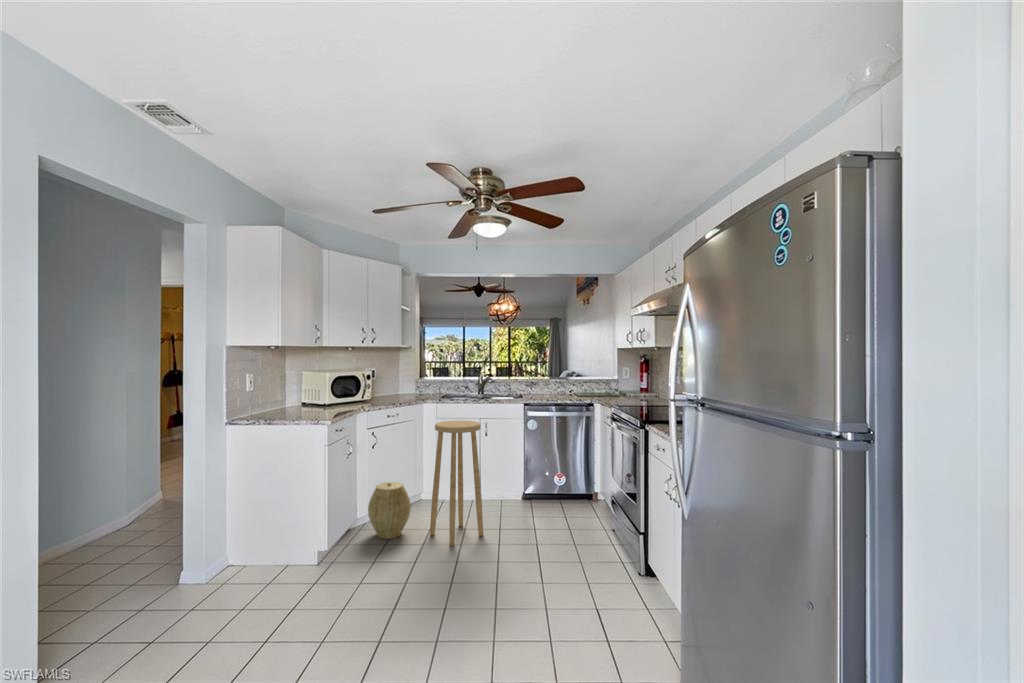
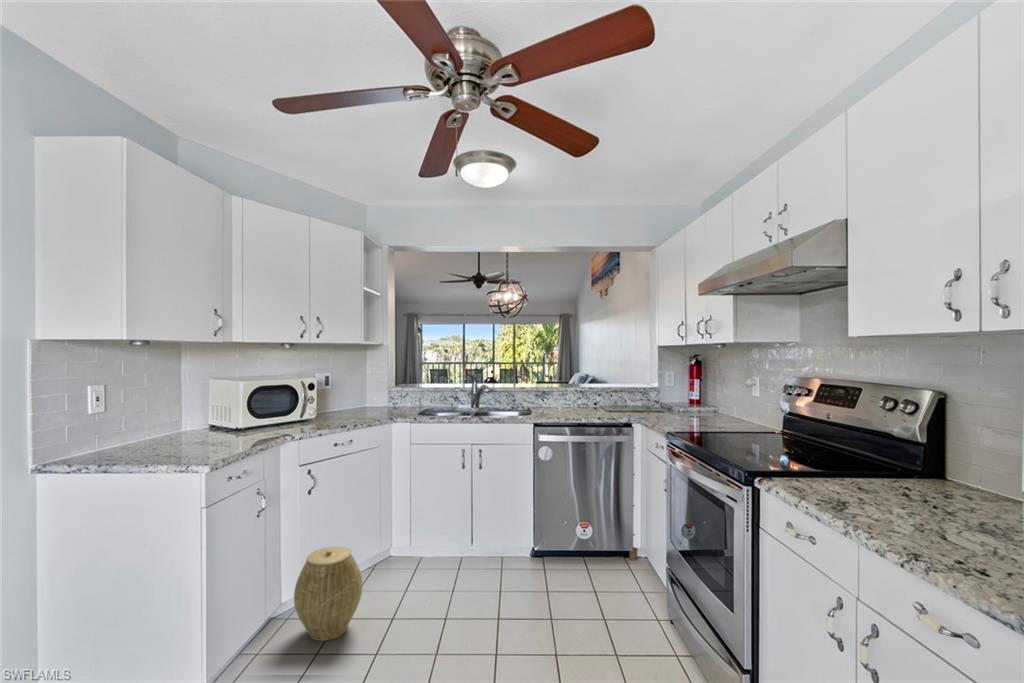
stool: present [430,420,483,546] -> none [391,453,473,660]

